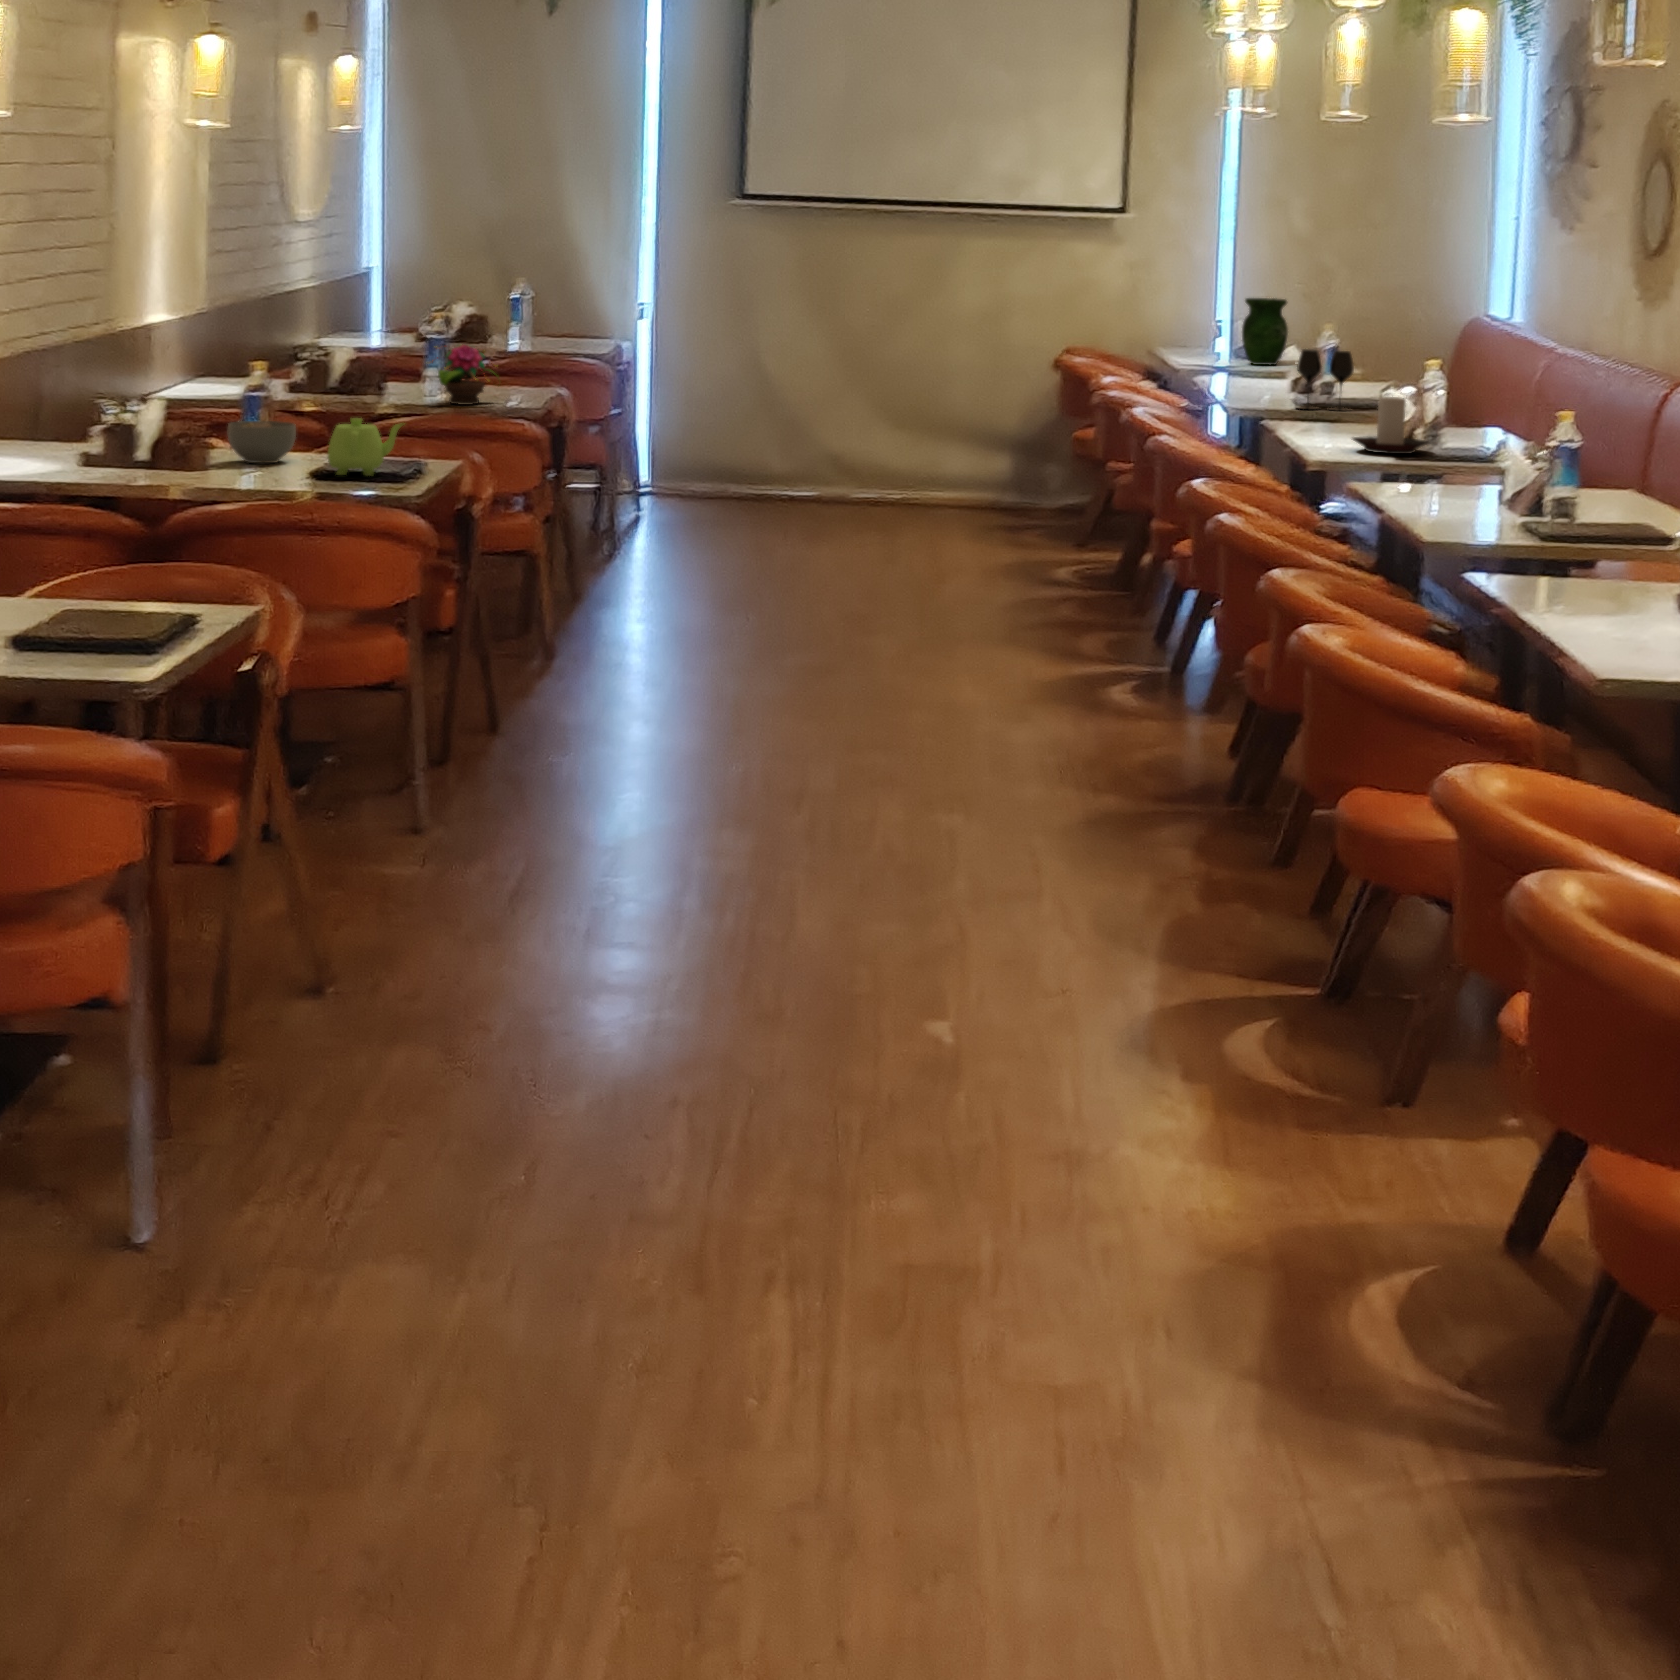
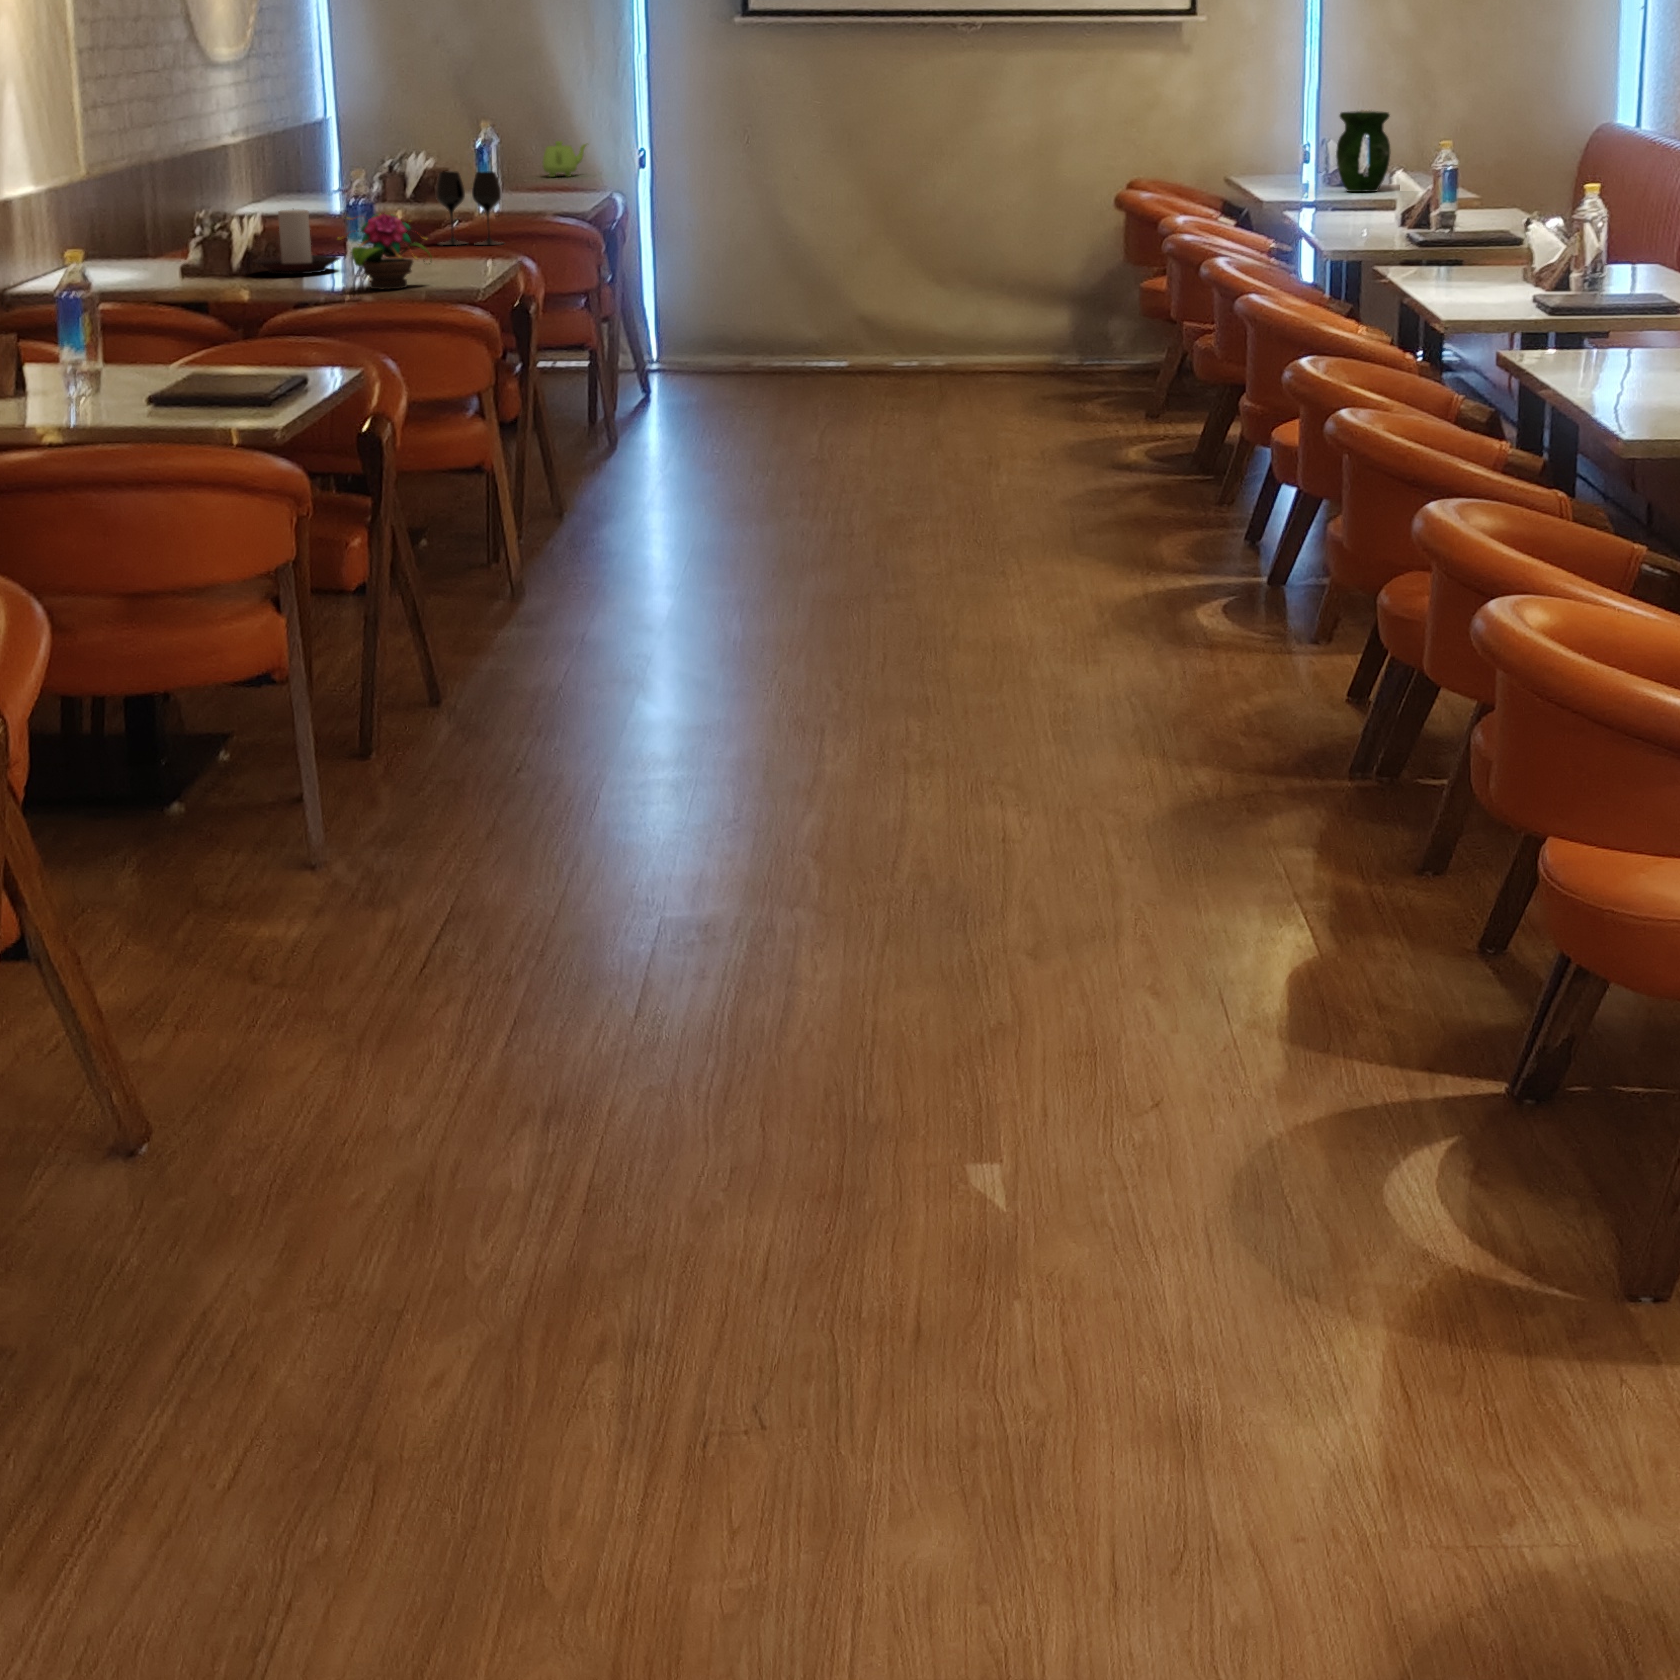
wine glass: present [1297,349,1354,411] -> present [436,171,502,245]
candle holder: present [1353,397,1428,454] -> present [253,209,340,274]
teapot: present [328,418,403,475] -> present [542,141,587,177]
soup bowl: present [228,421,296,463] -> none [41,332,132,389]

